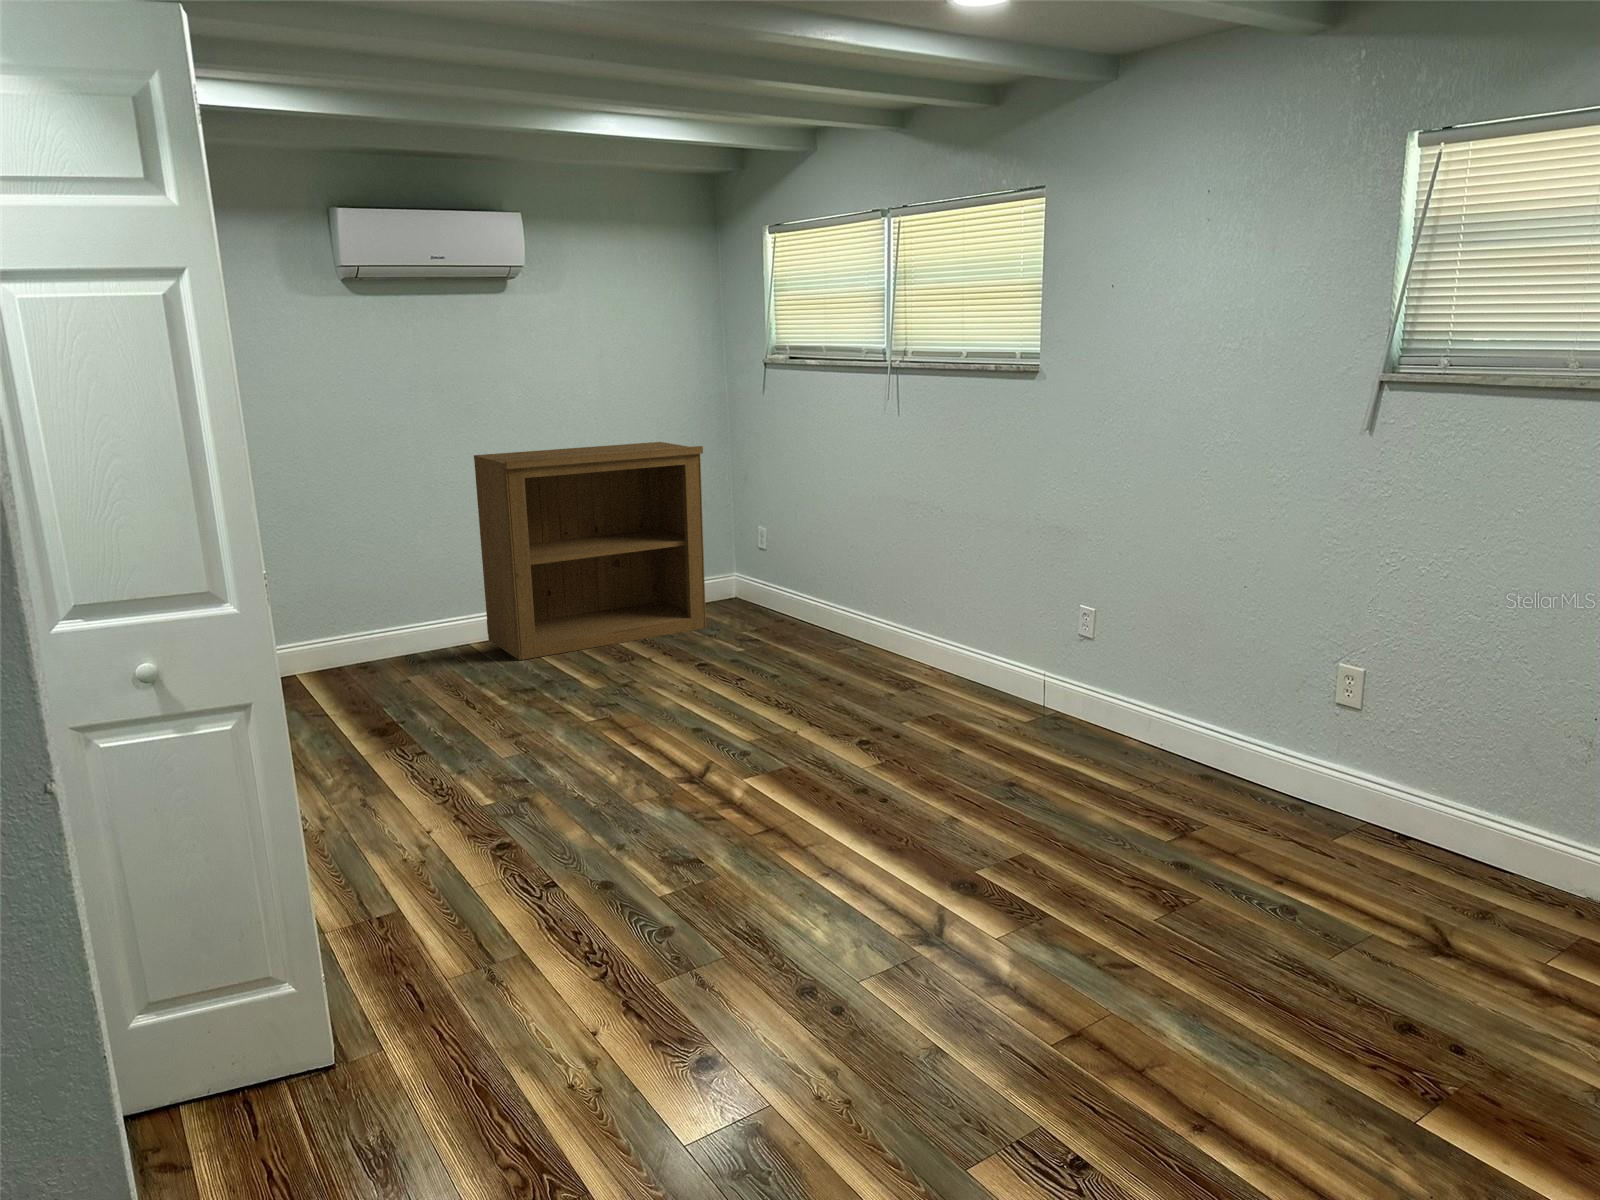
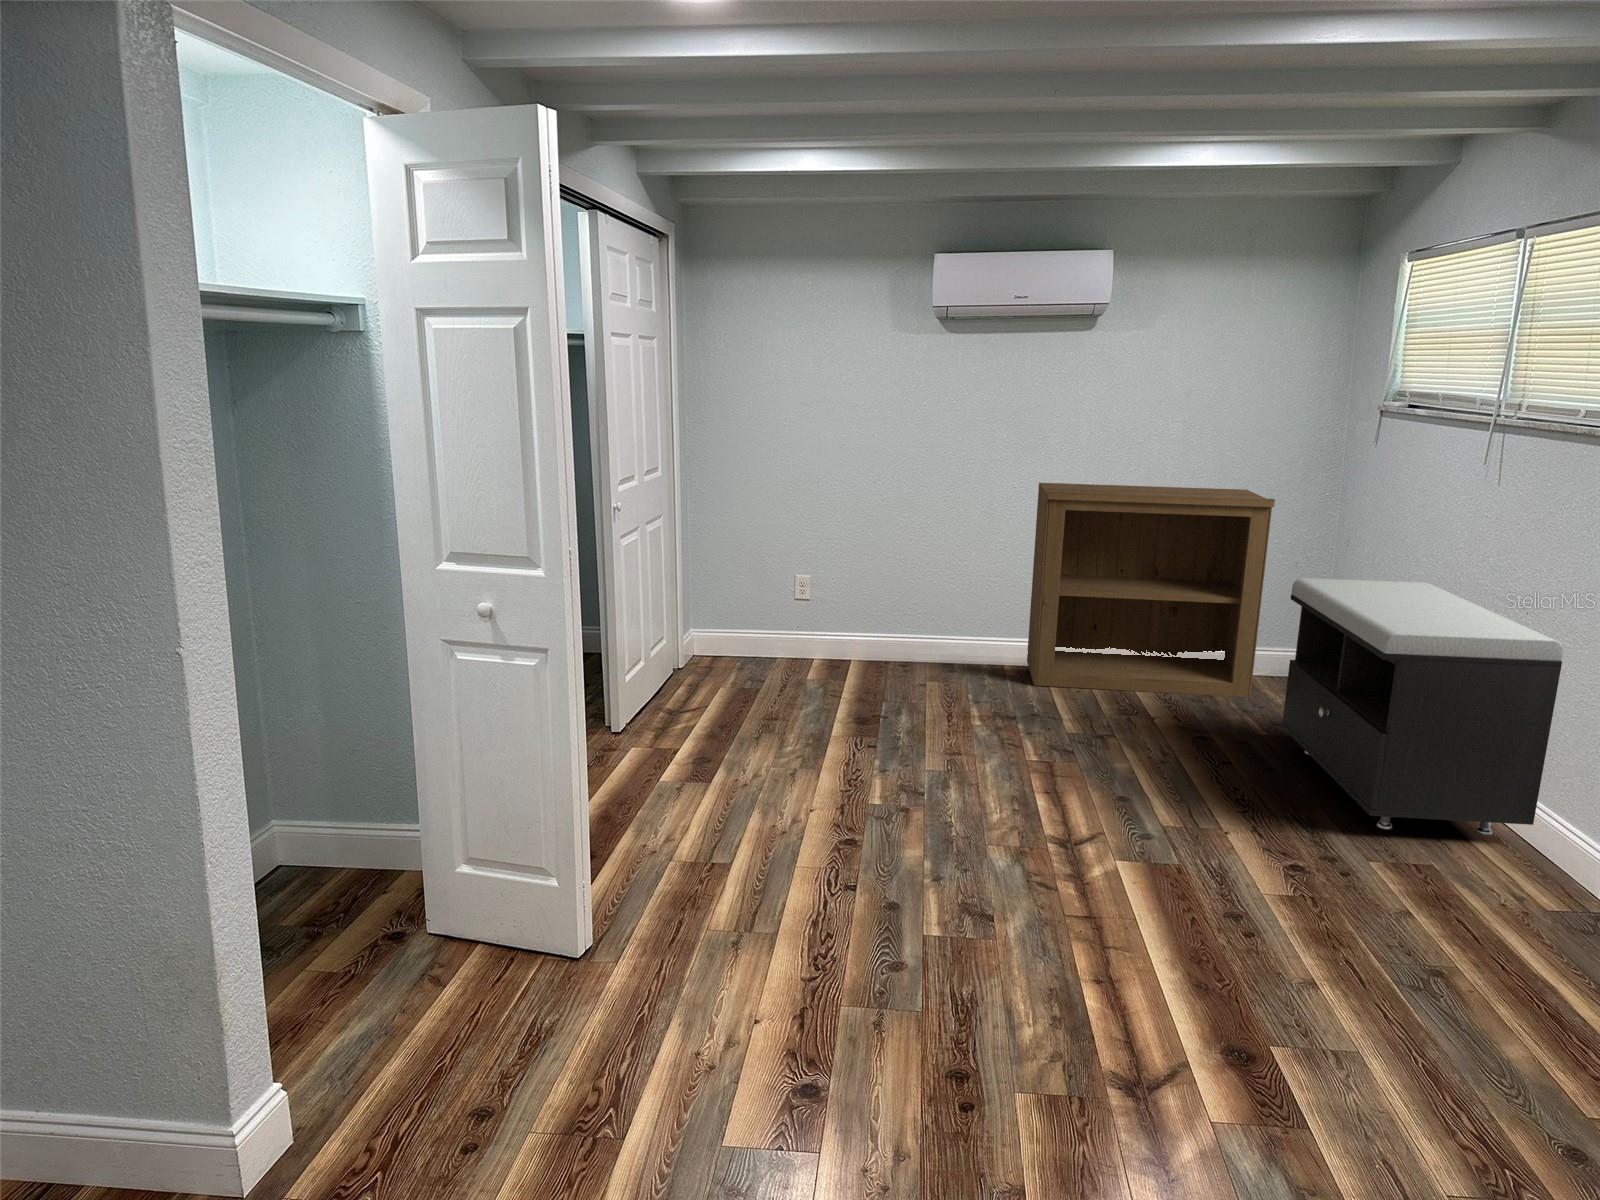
storage bench: none [758,500,985,701] -> present [1282,578,1563,836]

